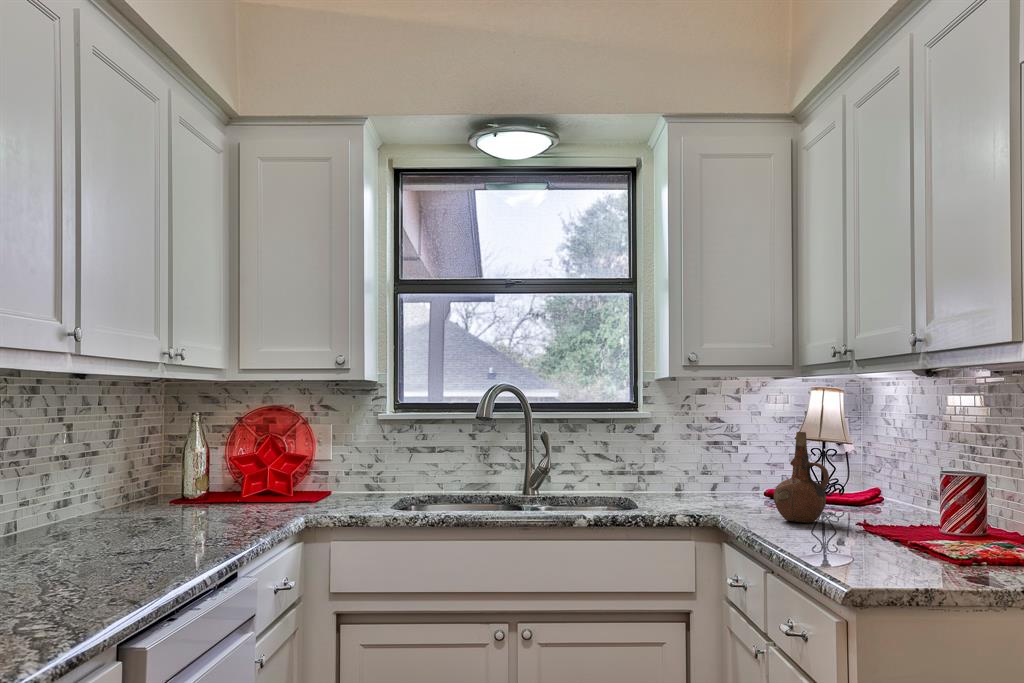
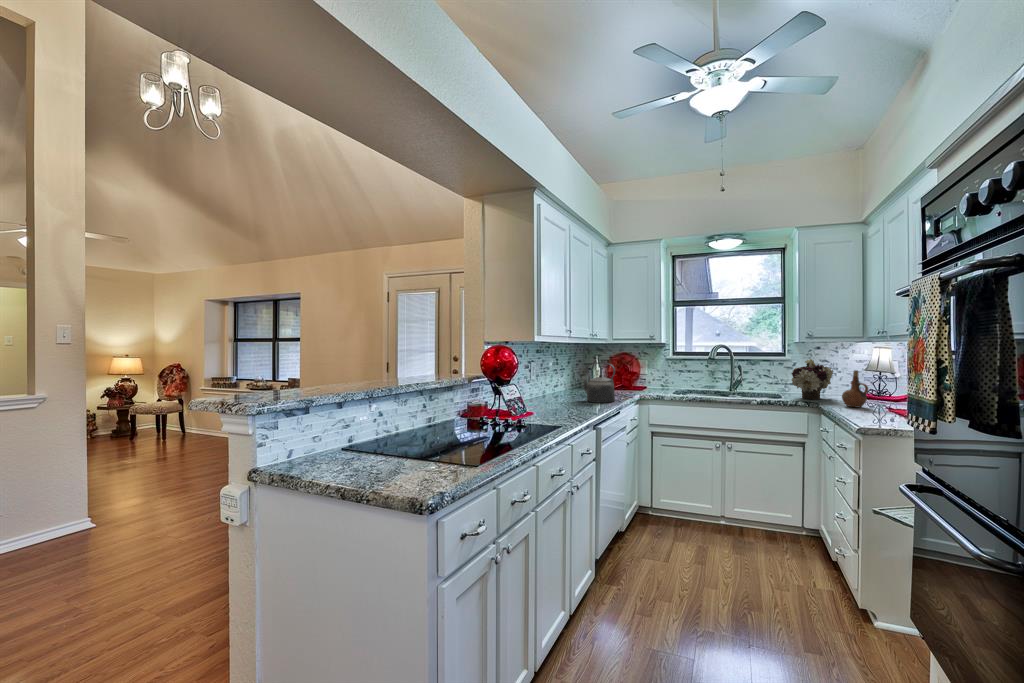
flower arrangement: none [658,410,742,507] -> present [792,359,833,400]
kettle: none [102,420,206,549] -> present [582,362,615,403]

